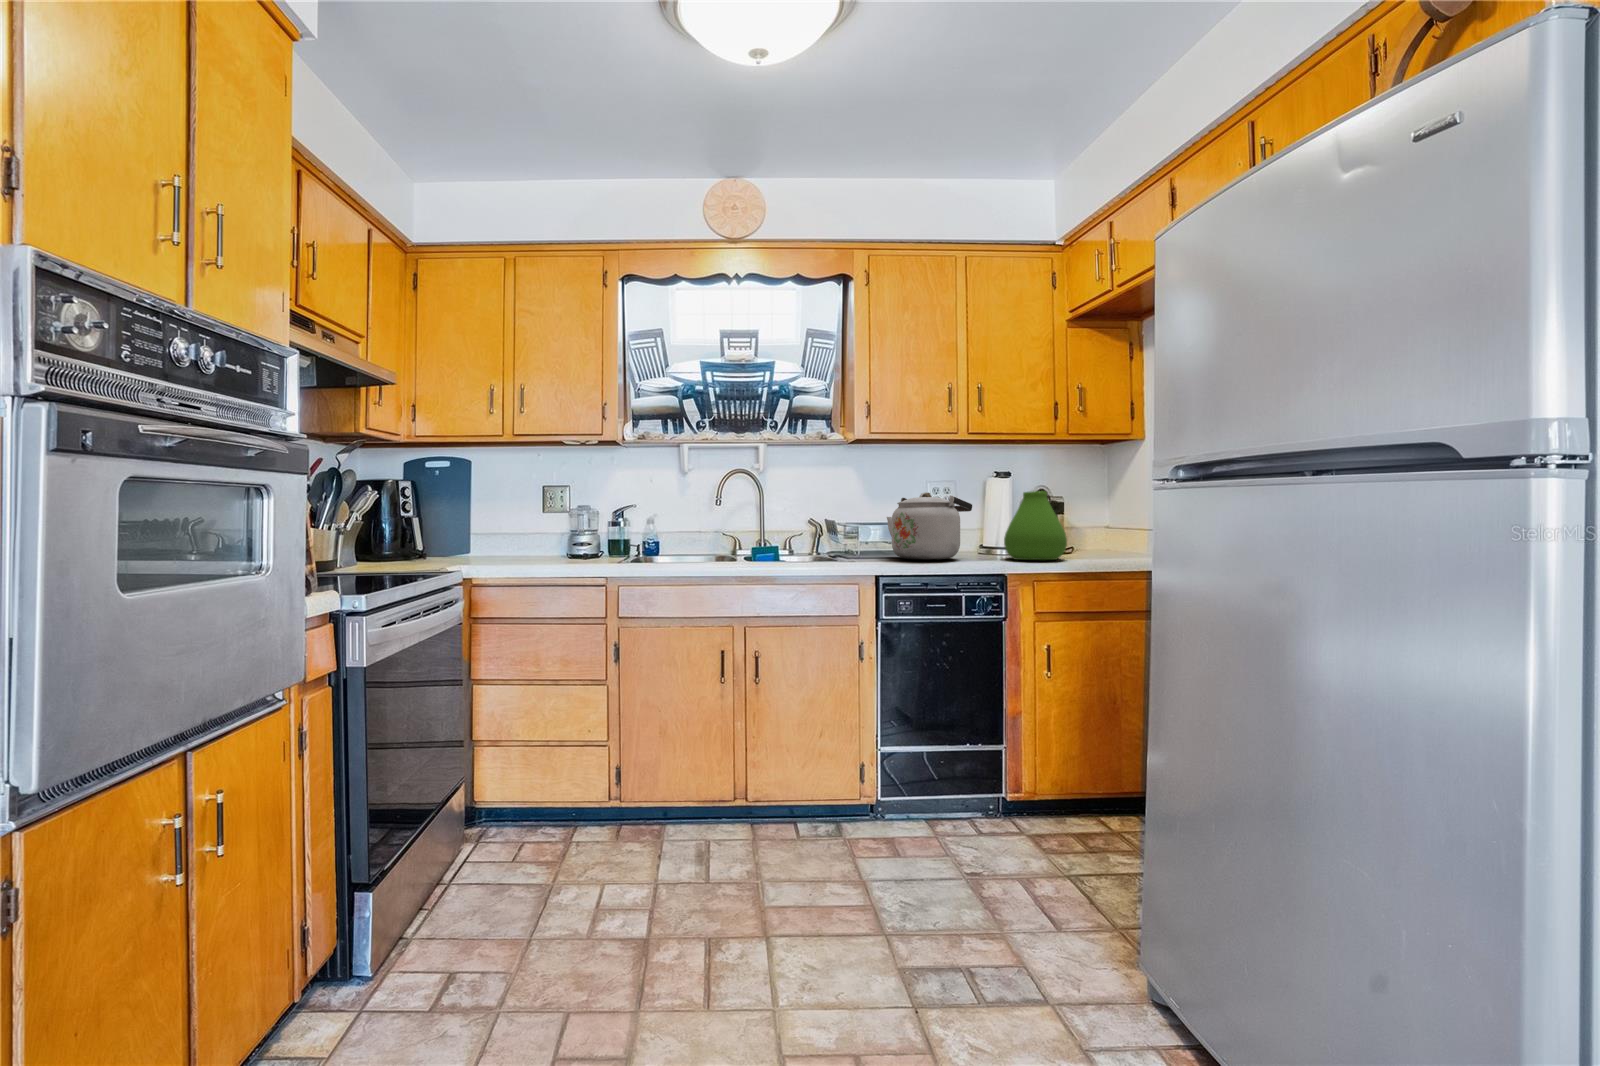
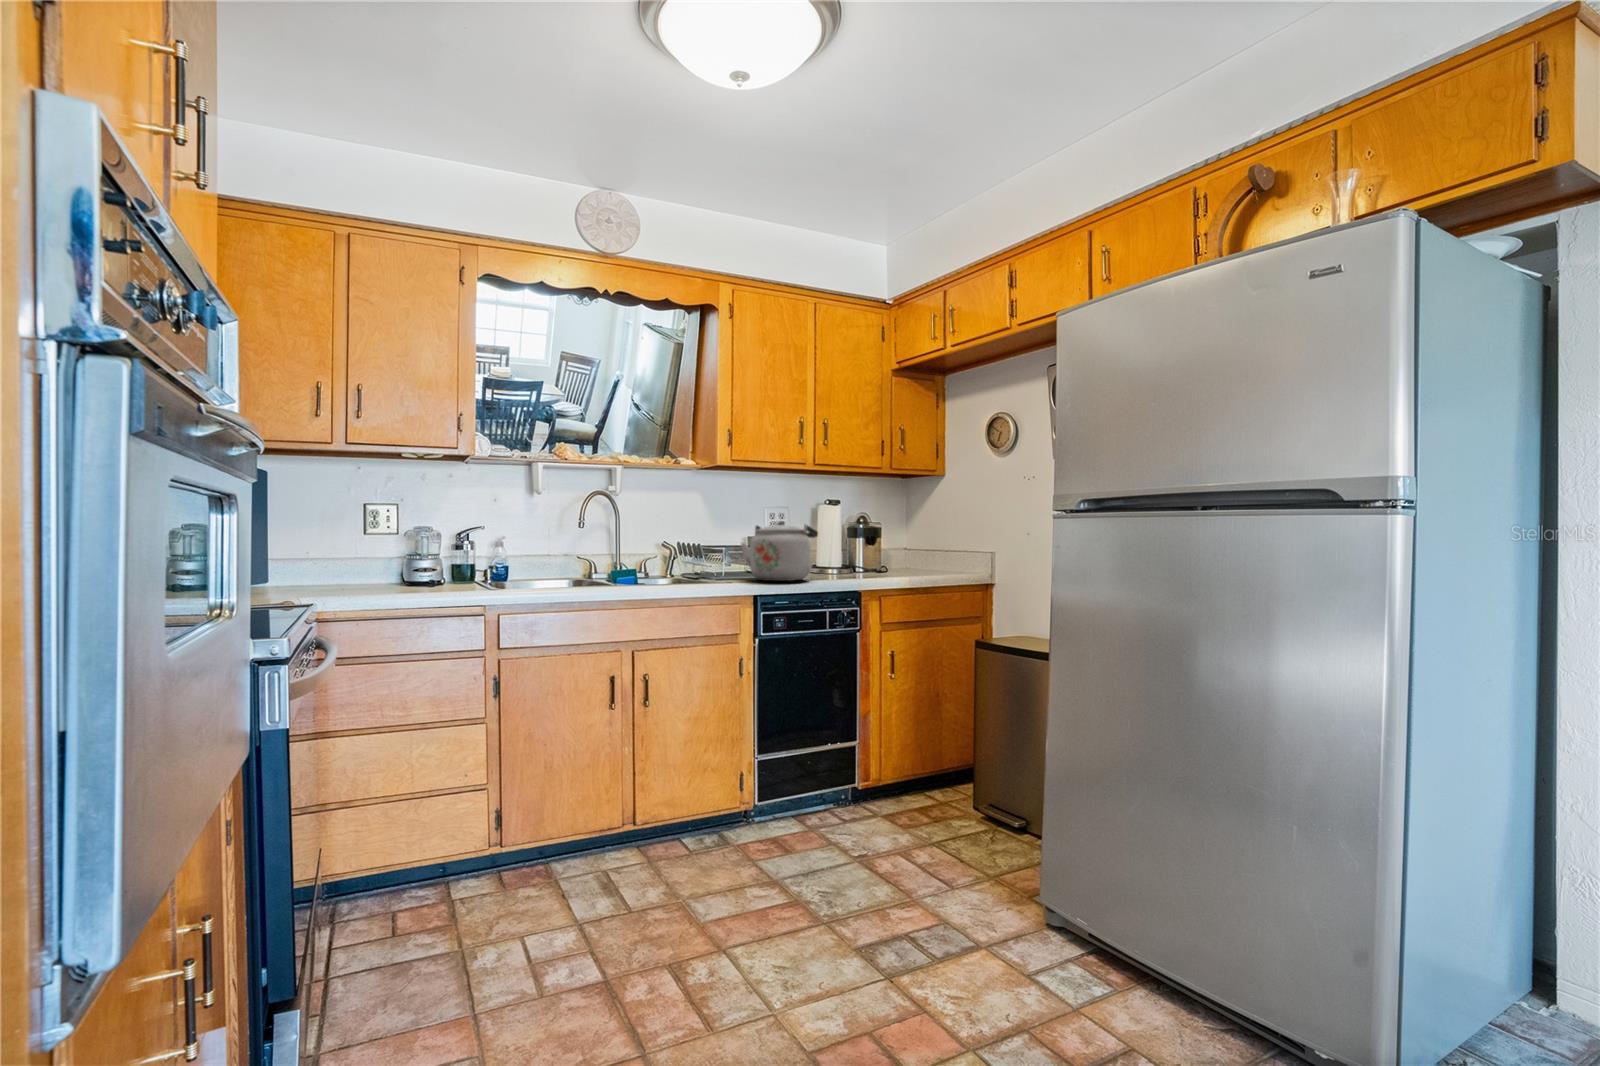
vase: present [1004,491,1067,560] -> none [843,521,894,579]

